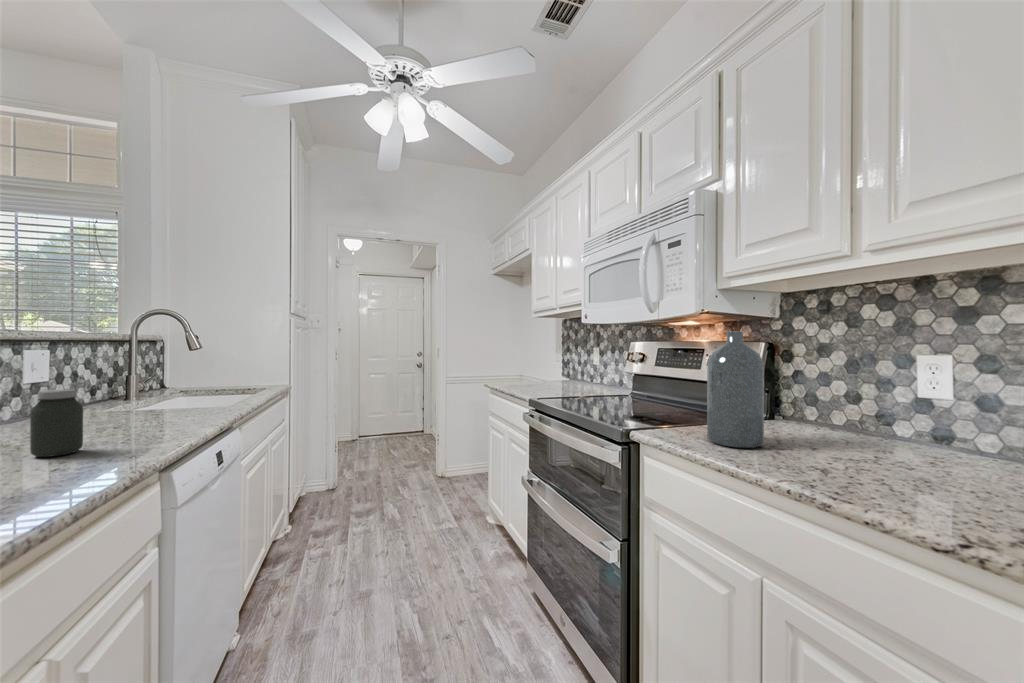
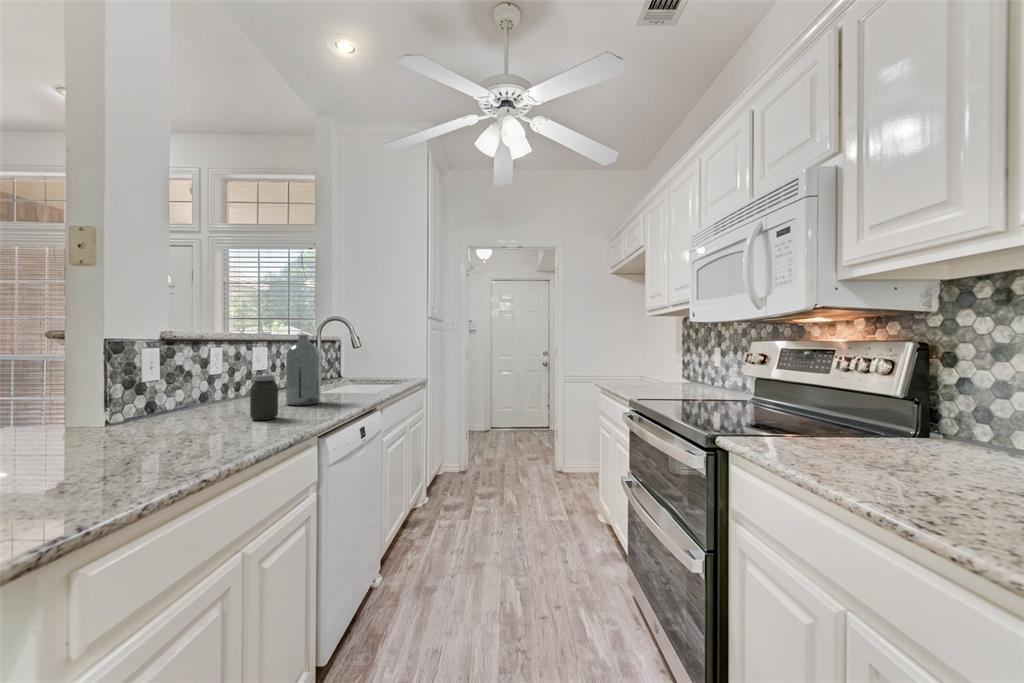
bottle: present [707,331,764,448] -> present [286,335,321,406]

